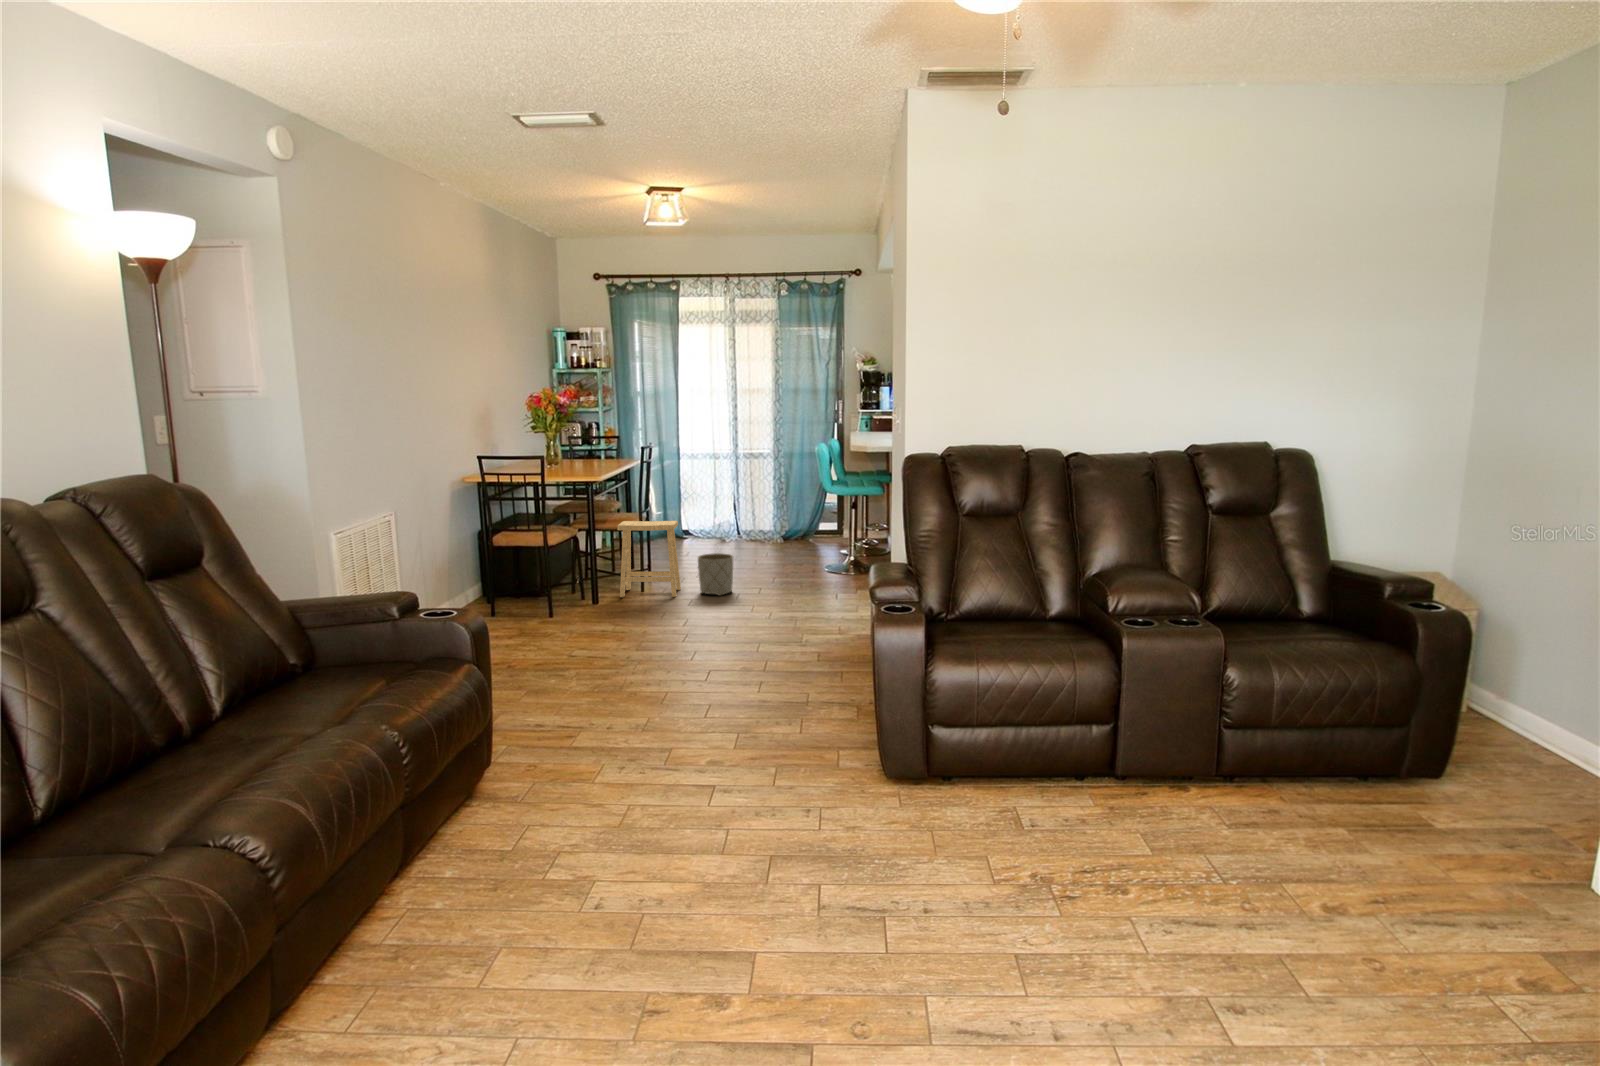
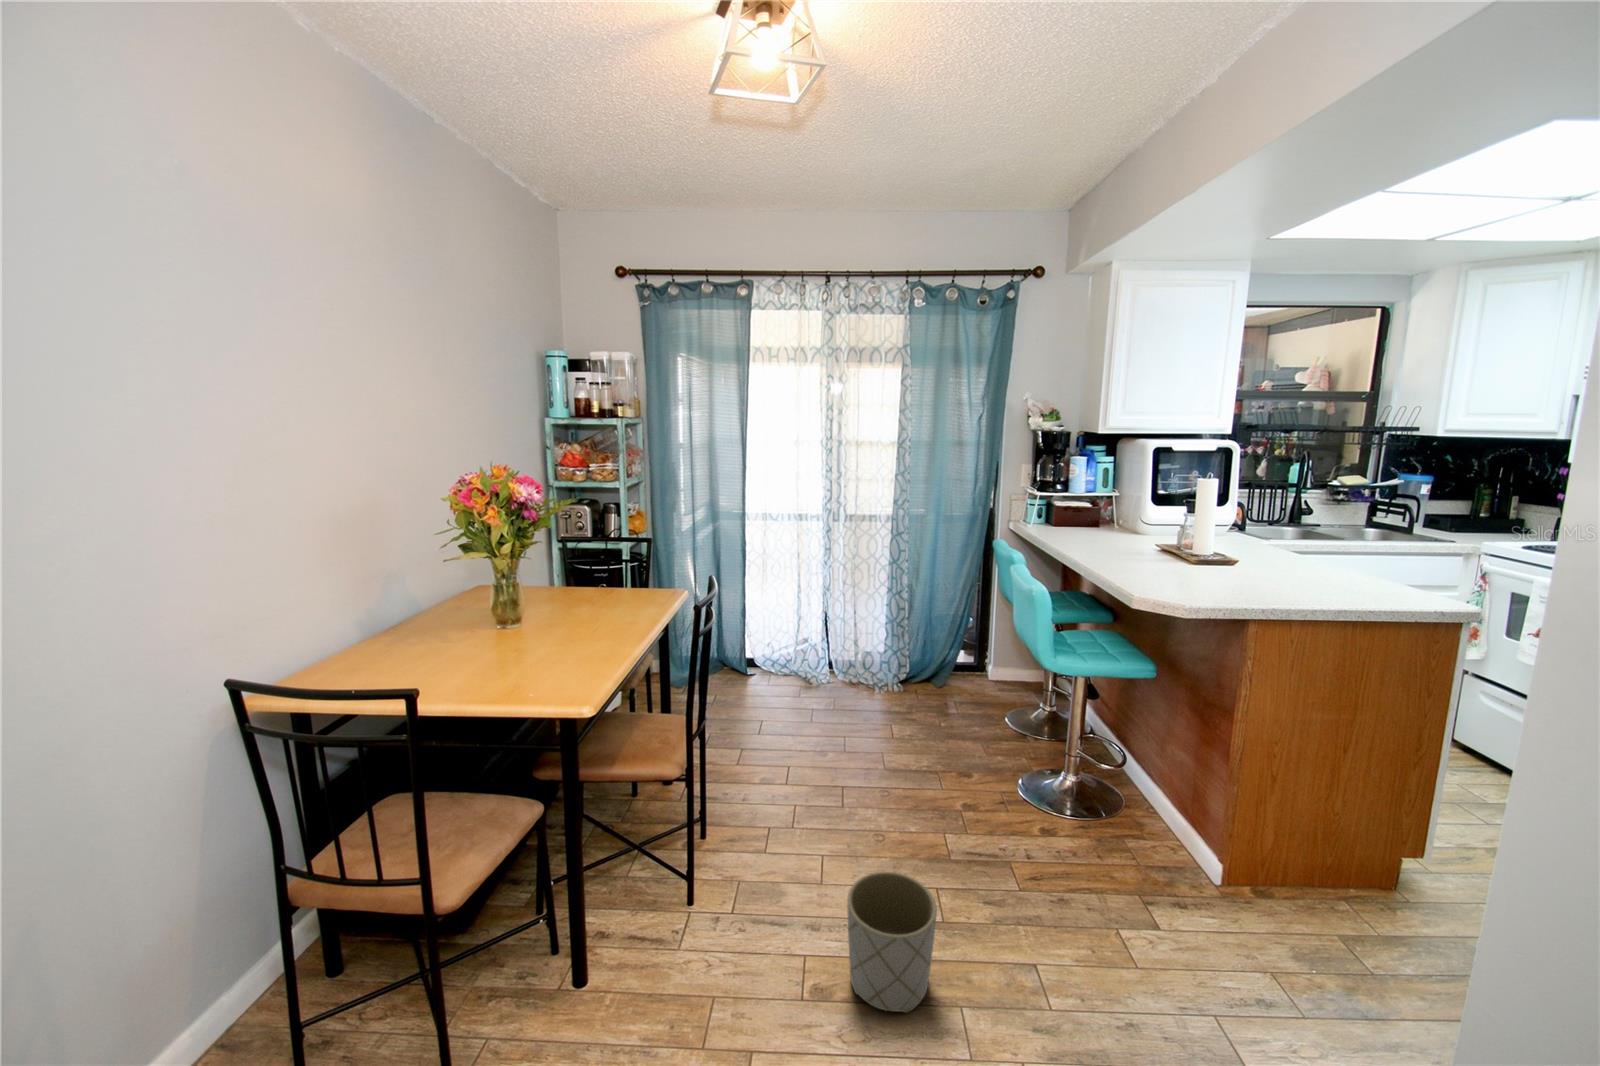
footstool: present [617,521,681,597] -> none [647,803,797,1022]

